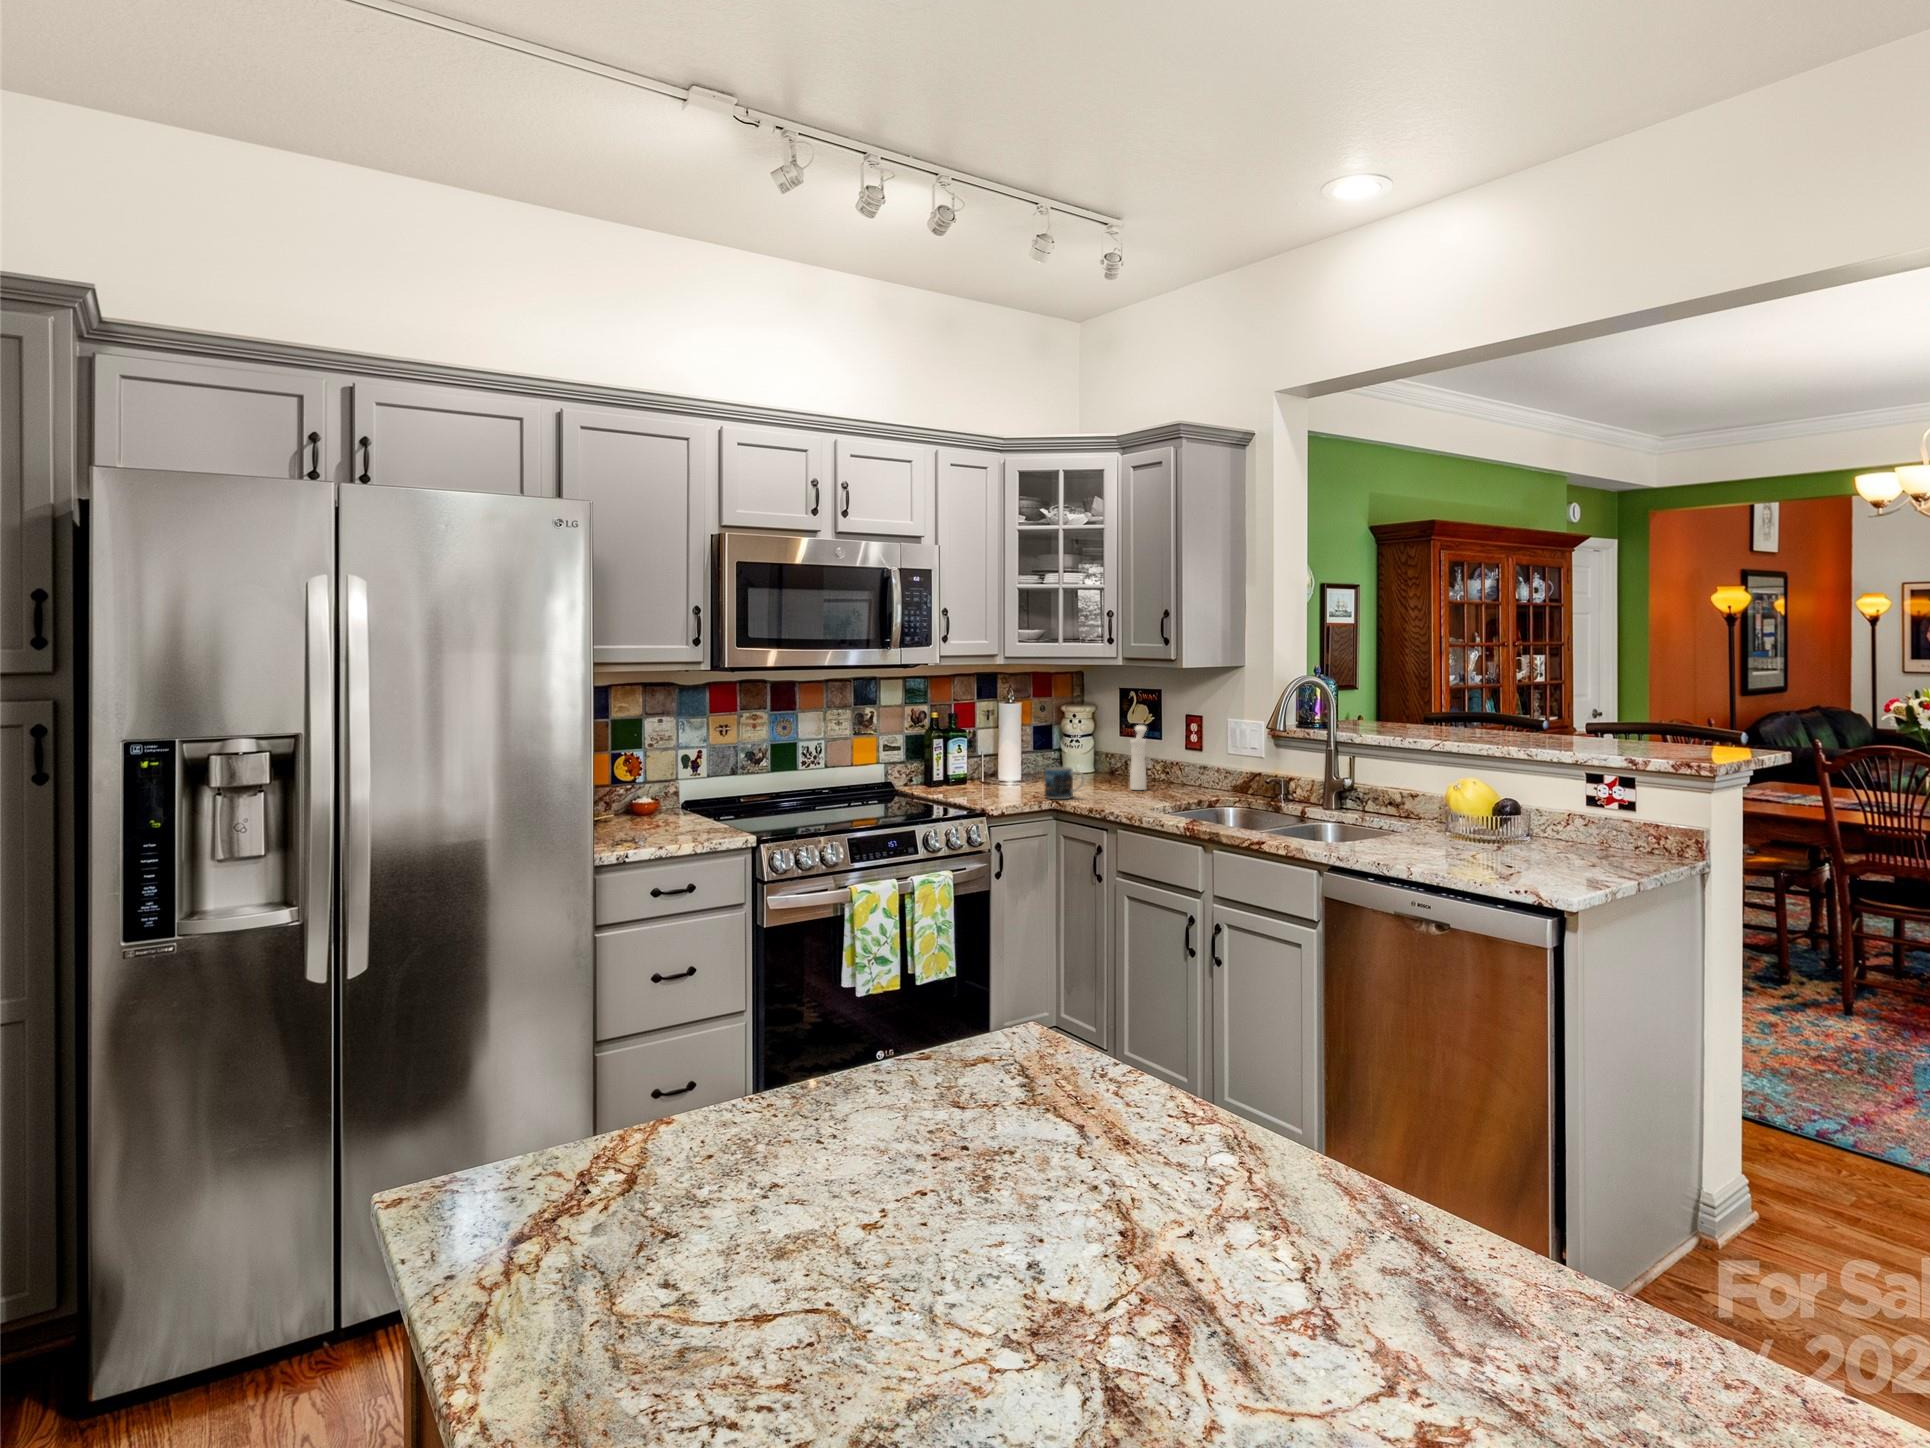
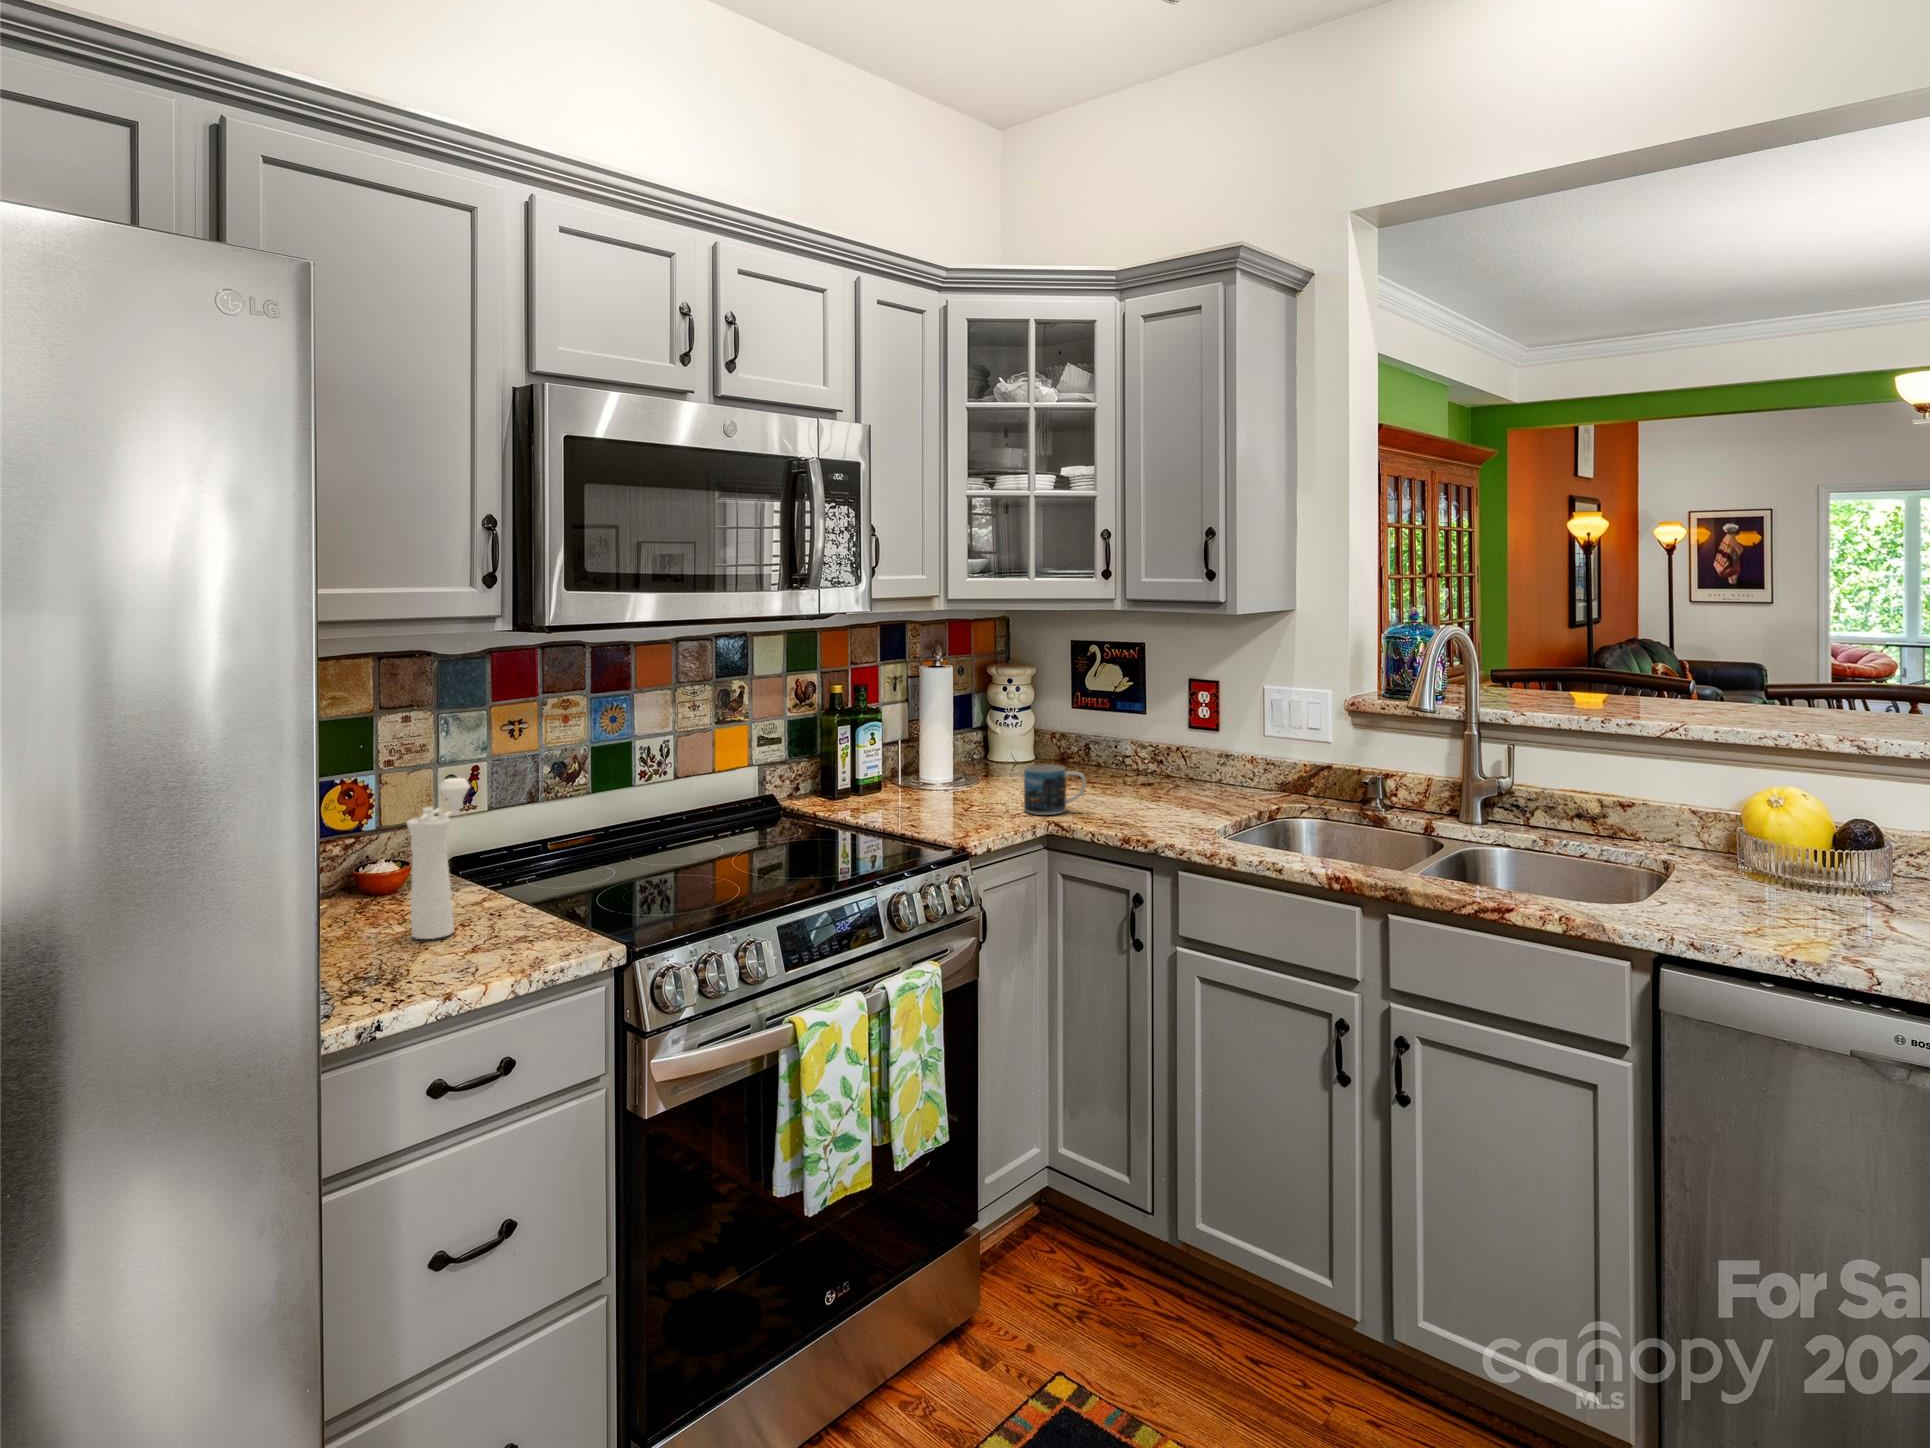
pepper mill: present [1130,725,1146,790] -> present [407,778,470,939]

